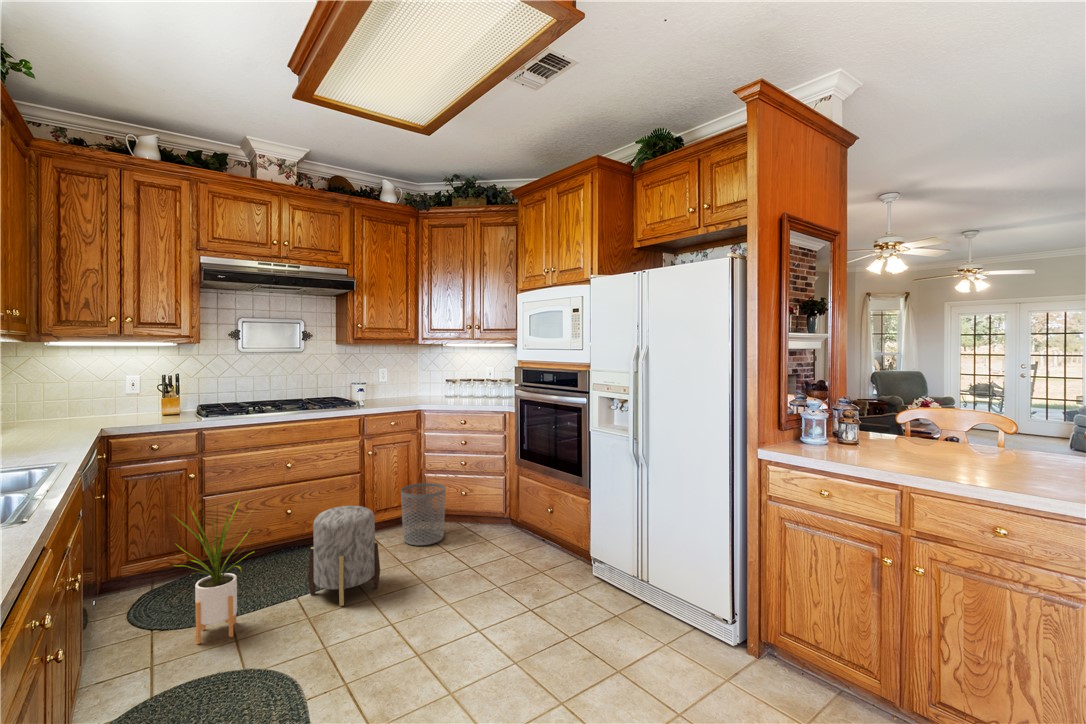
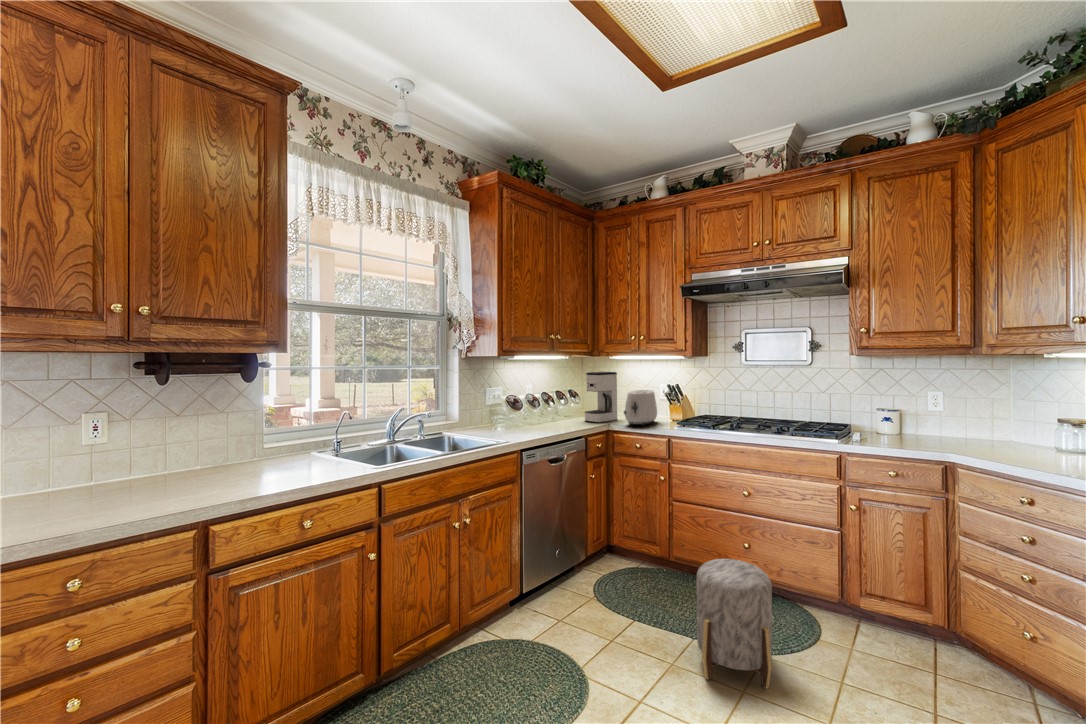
coffee maker: none [30,361,85,431] -> present [585,372,617,423]
toaster: none [119,382,164,424] -> present [624,390,657,426]
waste bin: present [401,483,446,546] -> none [880,574,968,690]
house plant: present [173,497,253,644] -> none [576,499,646,639]

